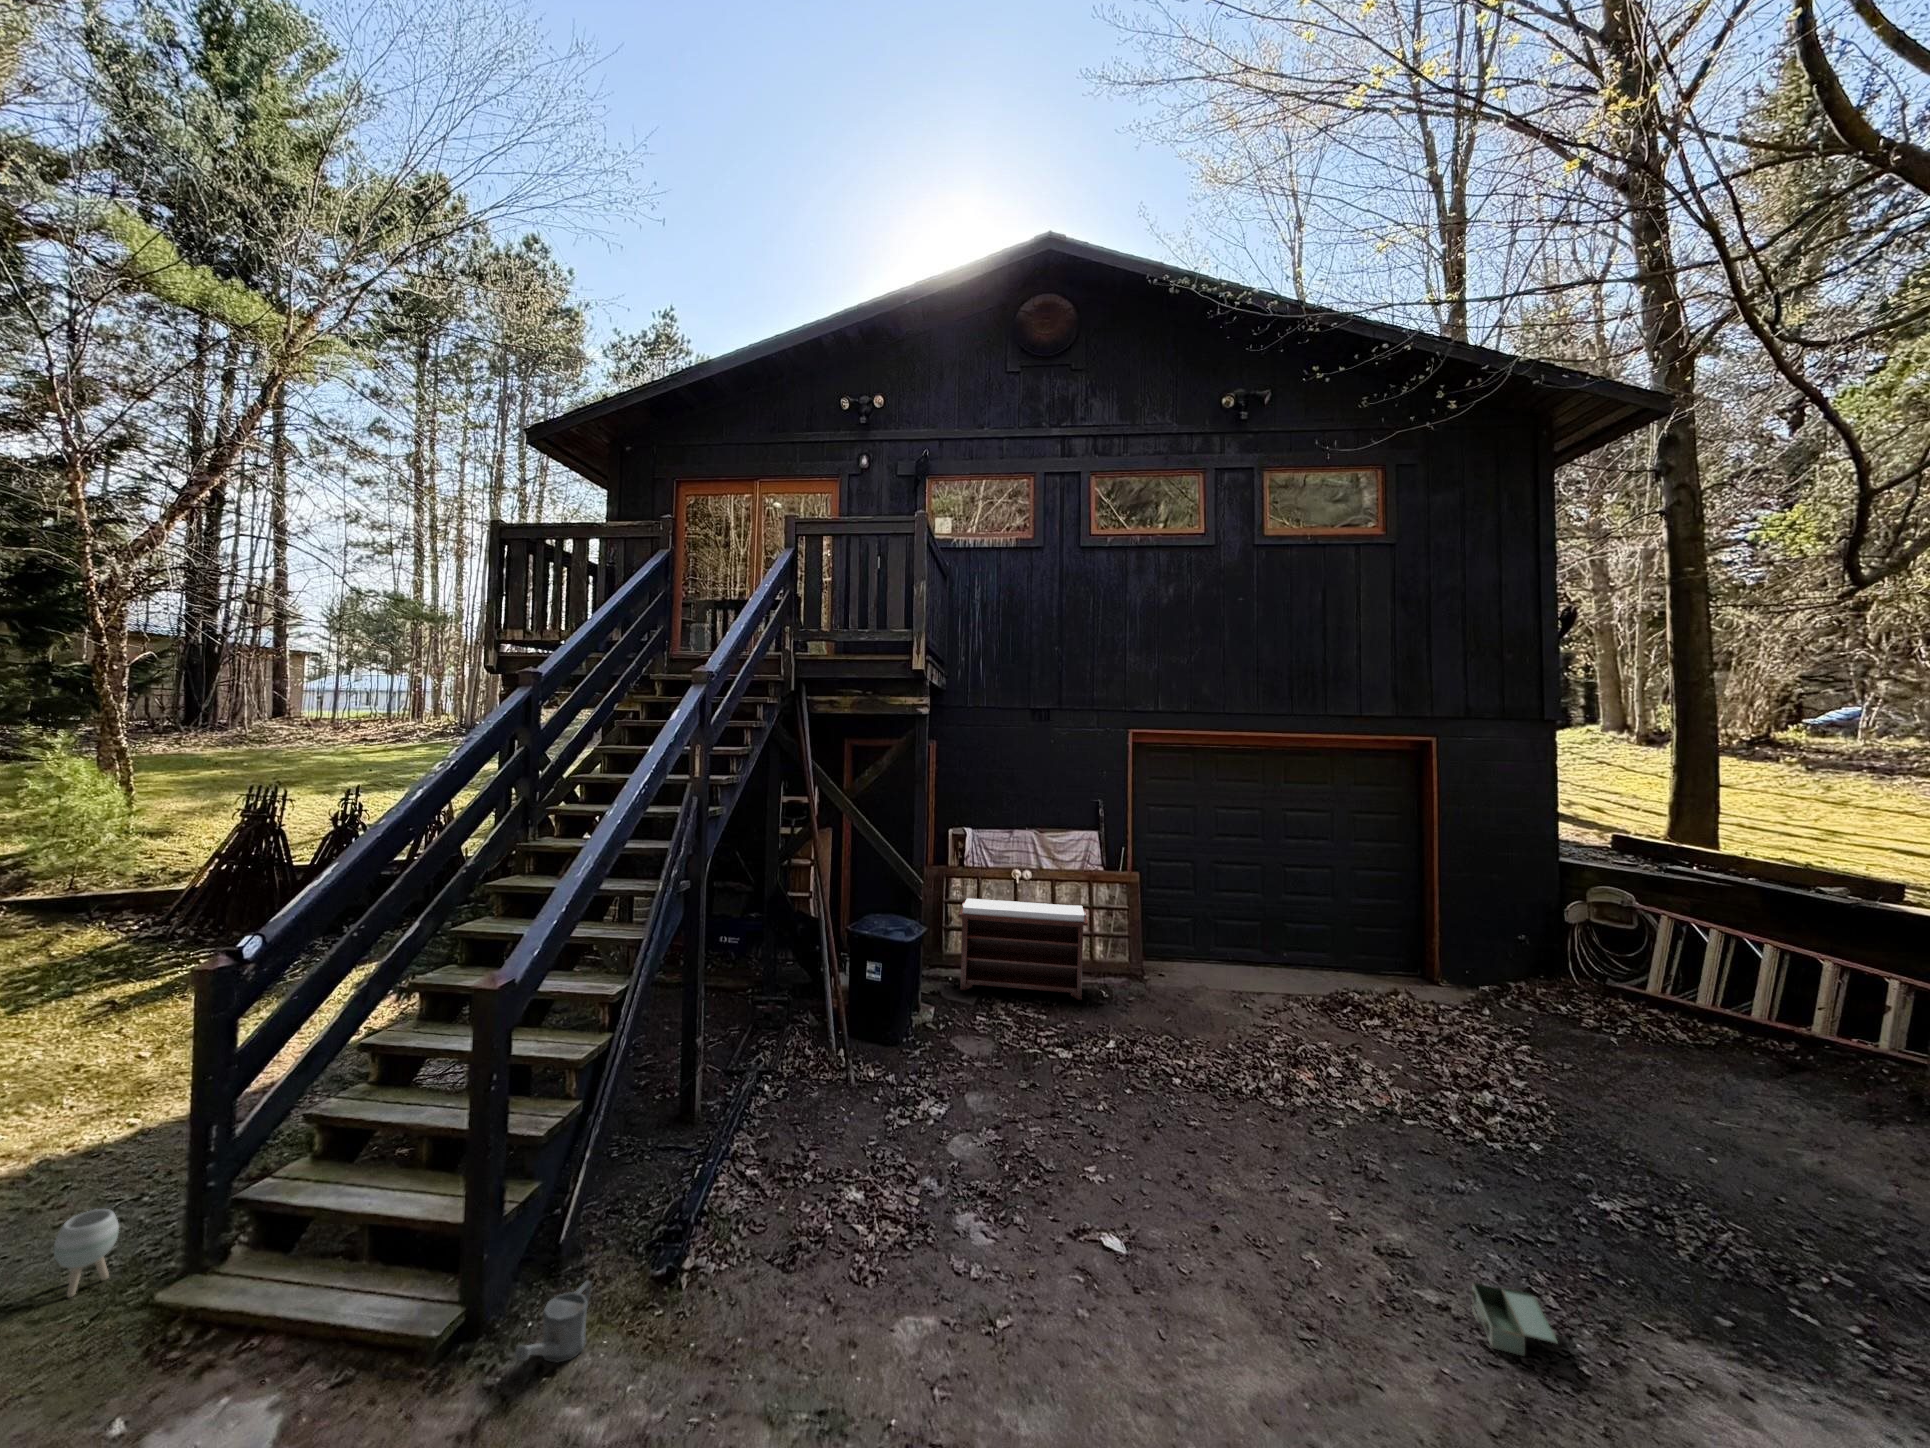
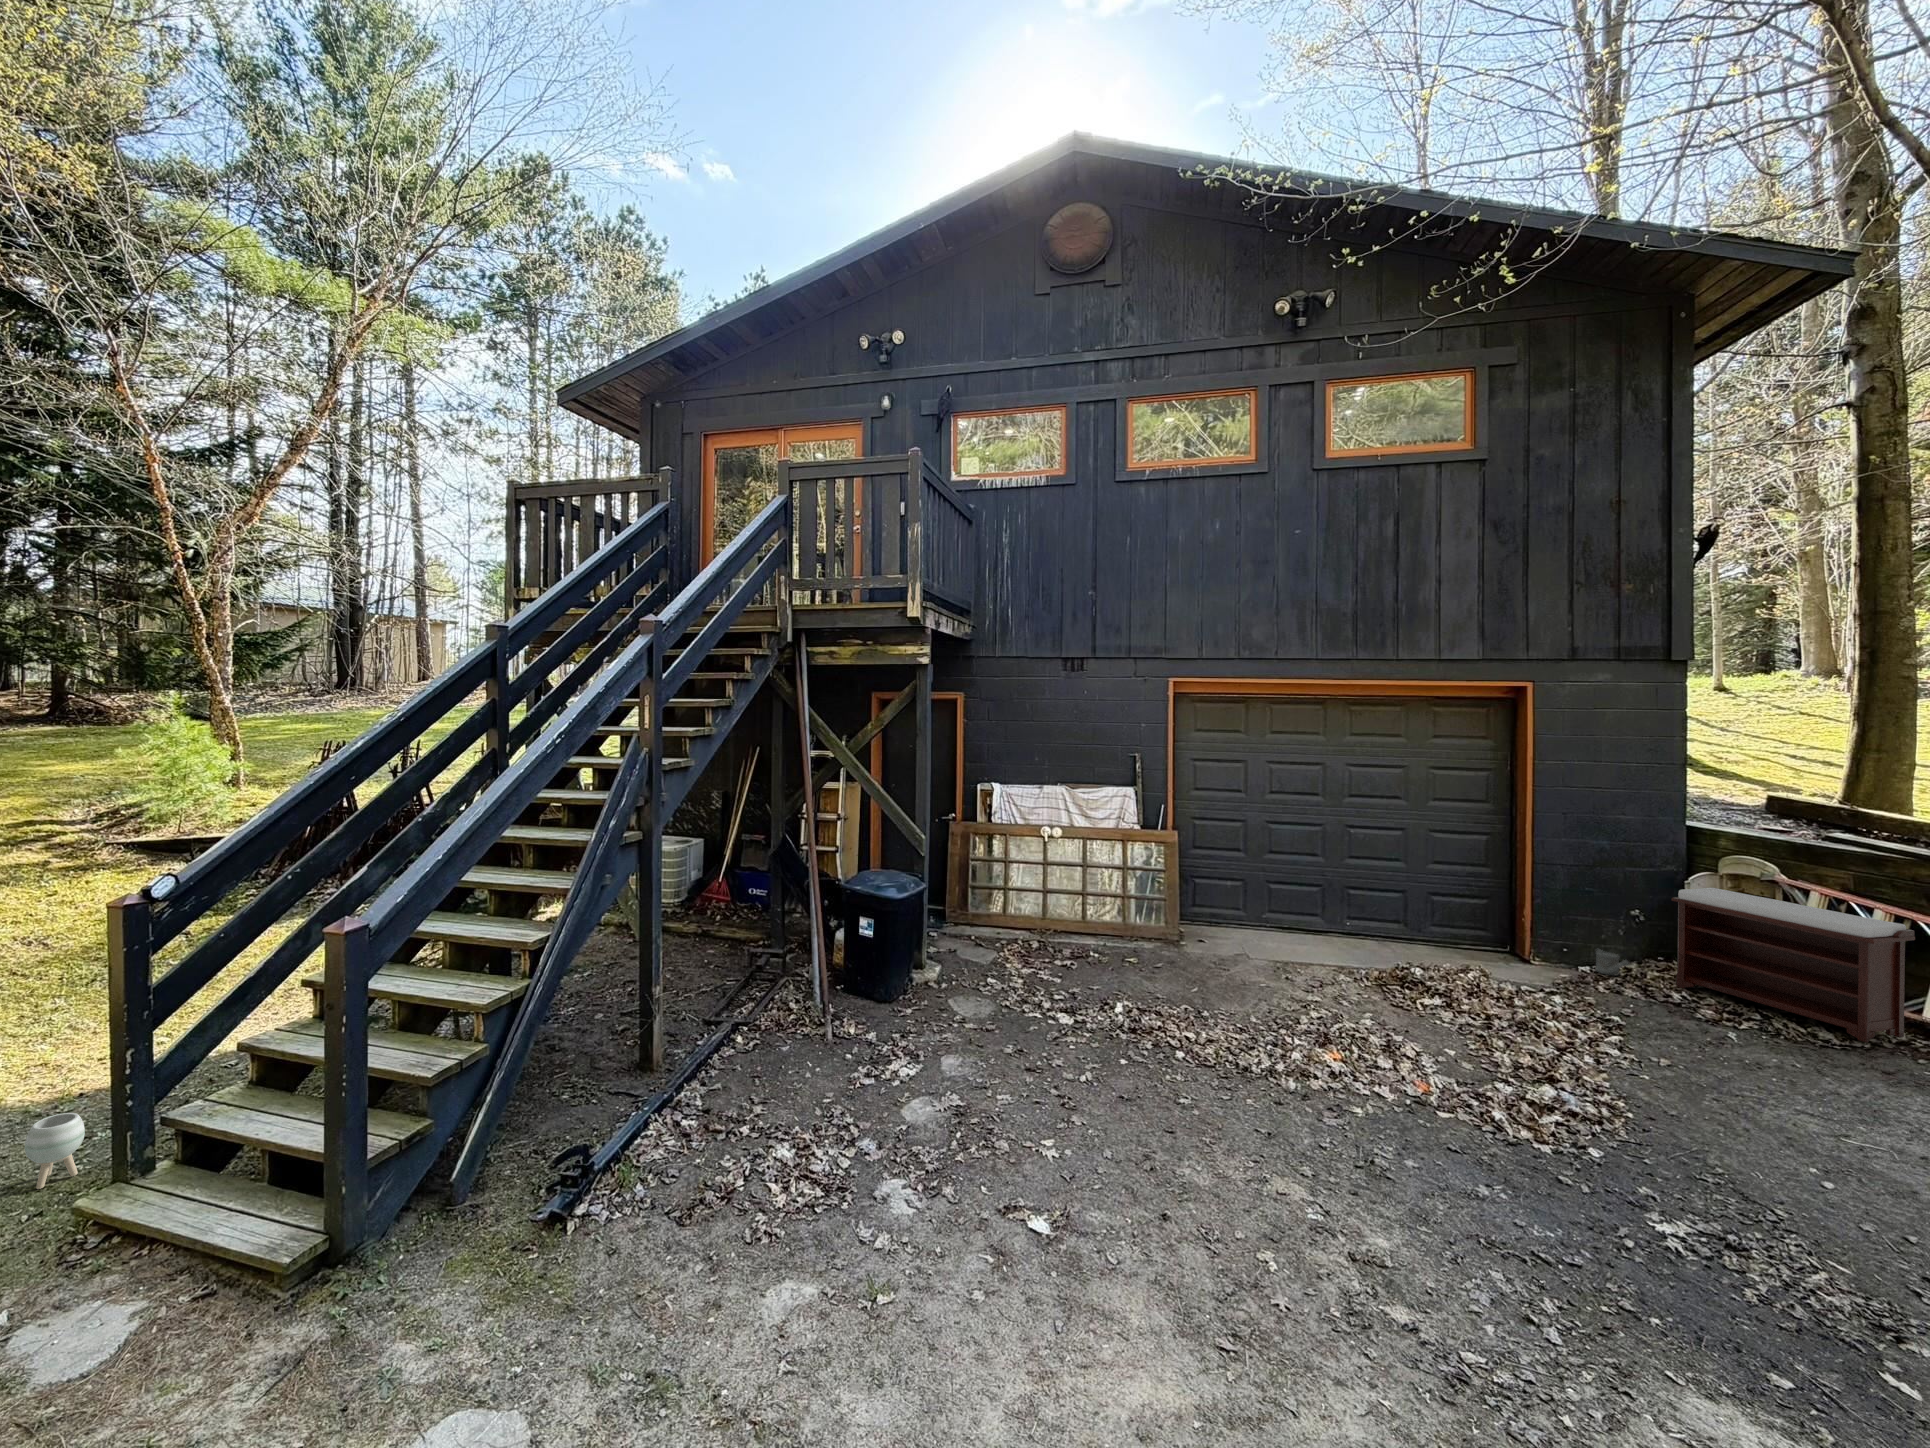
bench: present [959,898,1088,1000] -> present [1672,888,1915,1042]
watering can: present [515,1281,592,1363] -> present [1596,949,1629,975]
toolbox: present [1471,1283,1558,1356] -> none [1429,1301,1520,1393]

